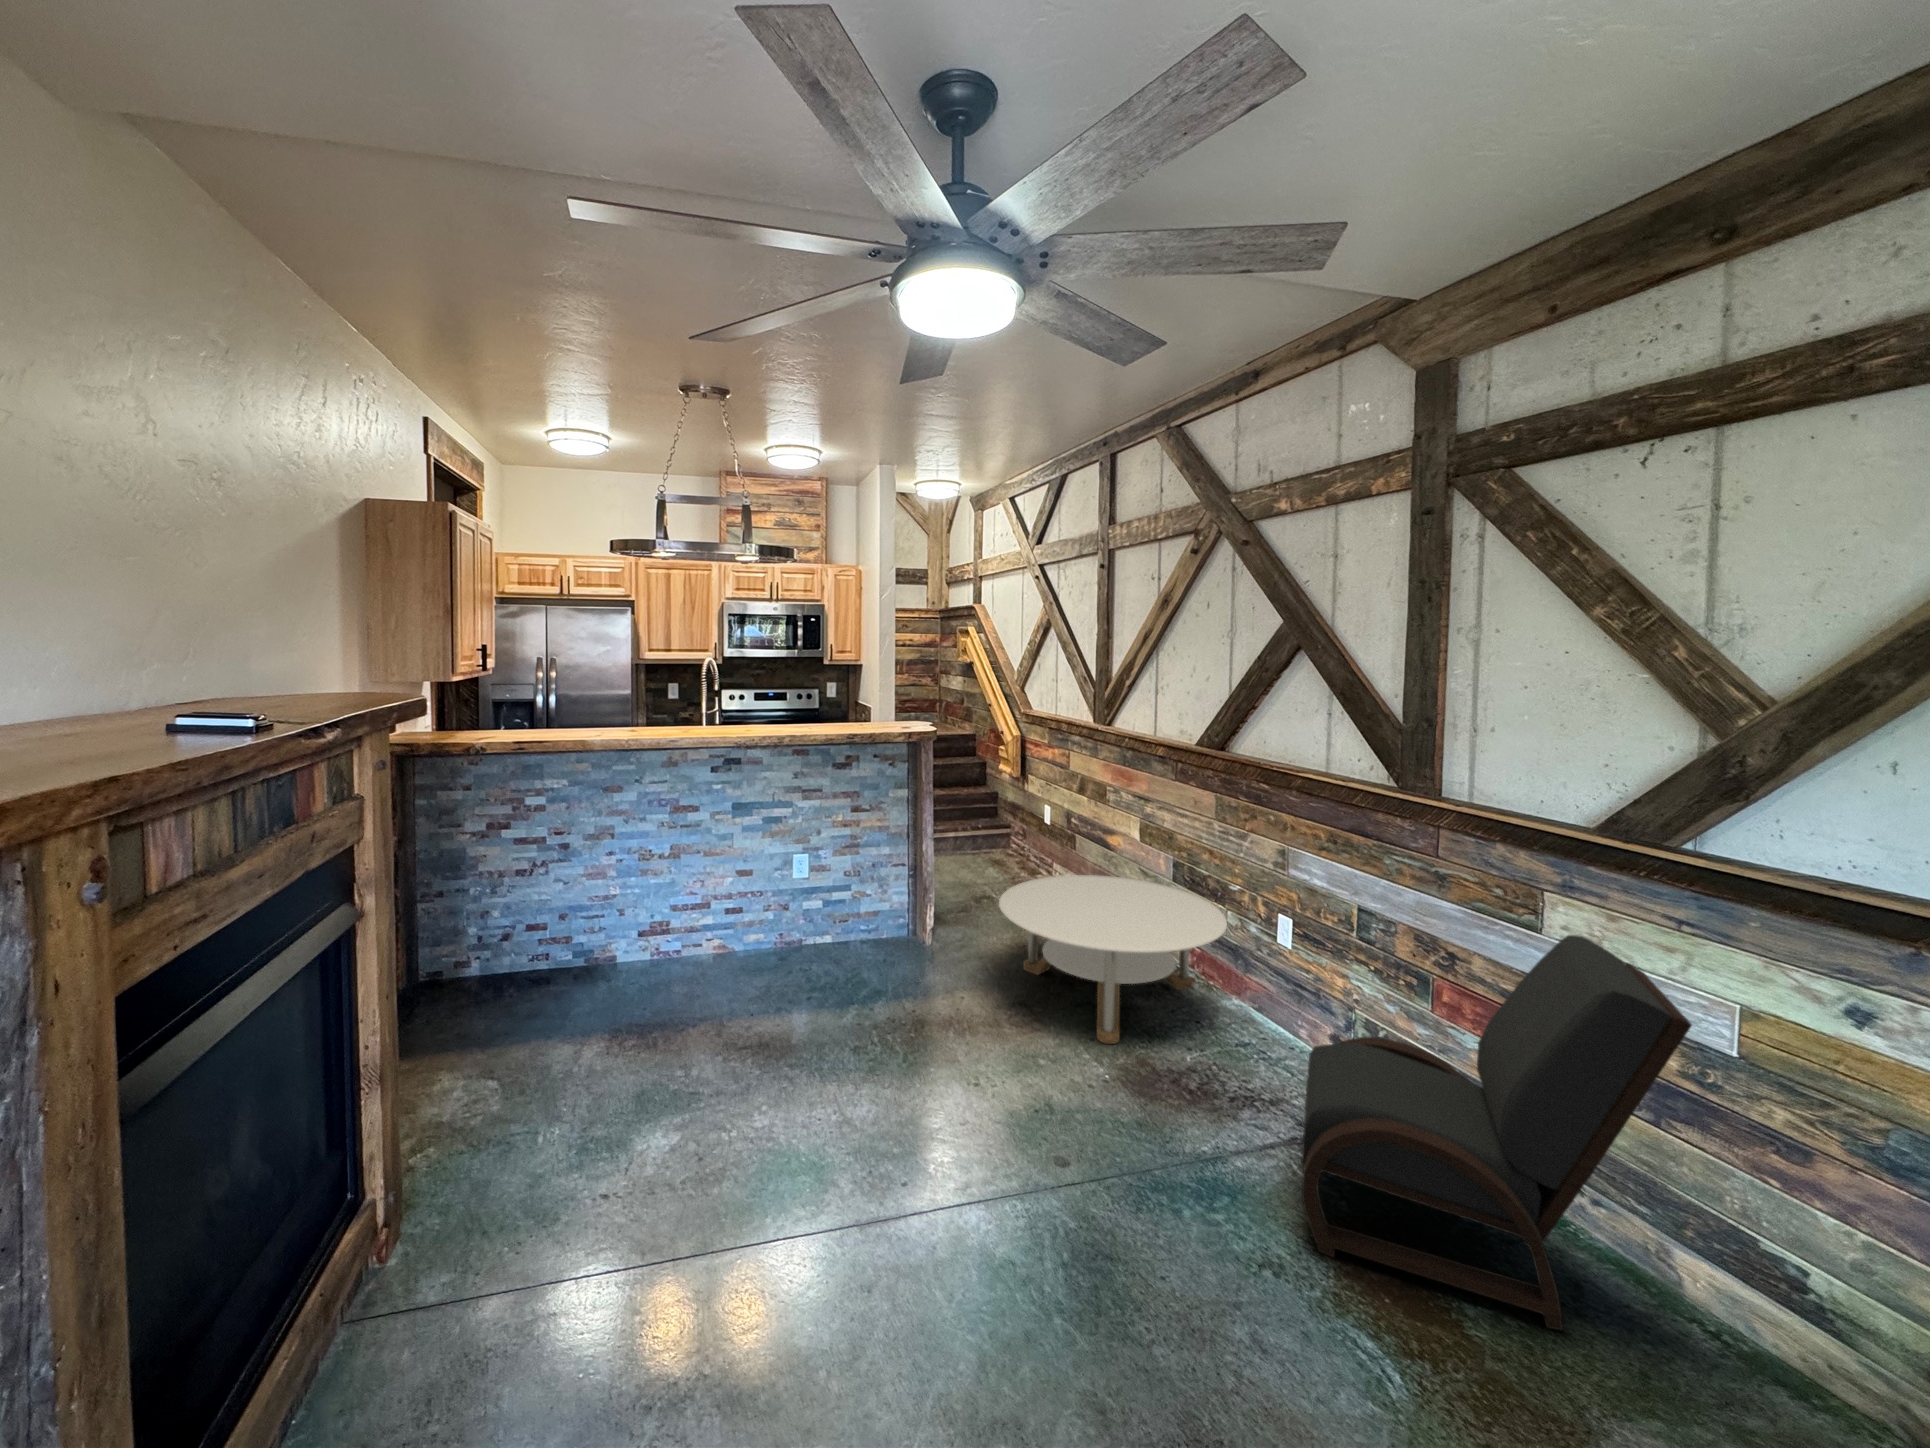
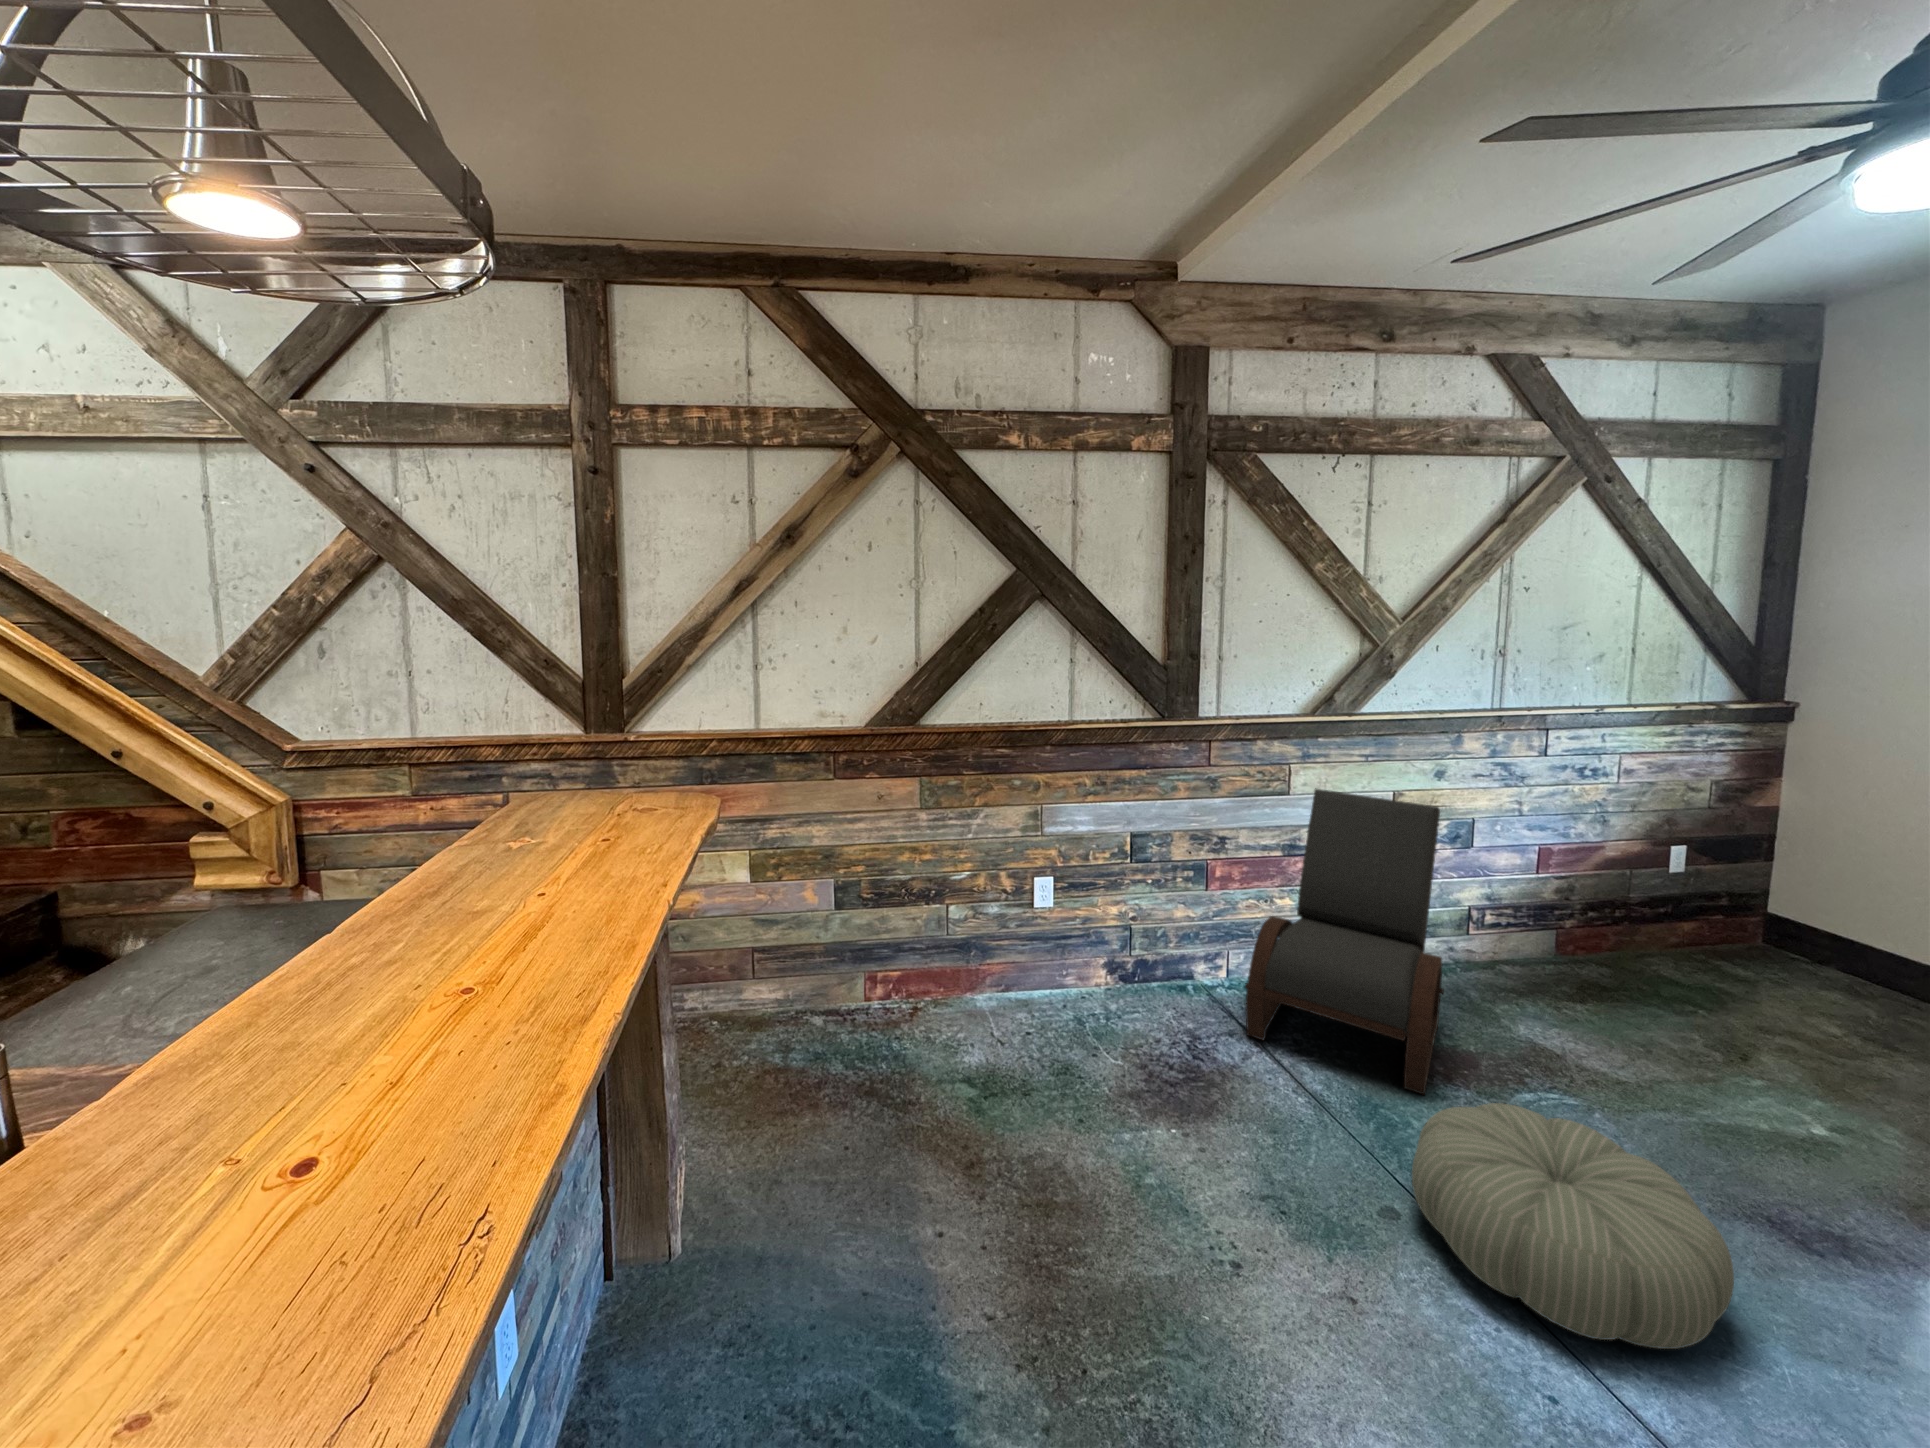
round table: present [999,875,1227,1044] -> none [807,903,1115,1137]
pouf: none [972,1110,1202,1325] -> present [1412,1103,1734,1349]

